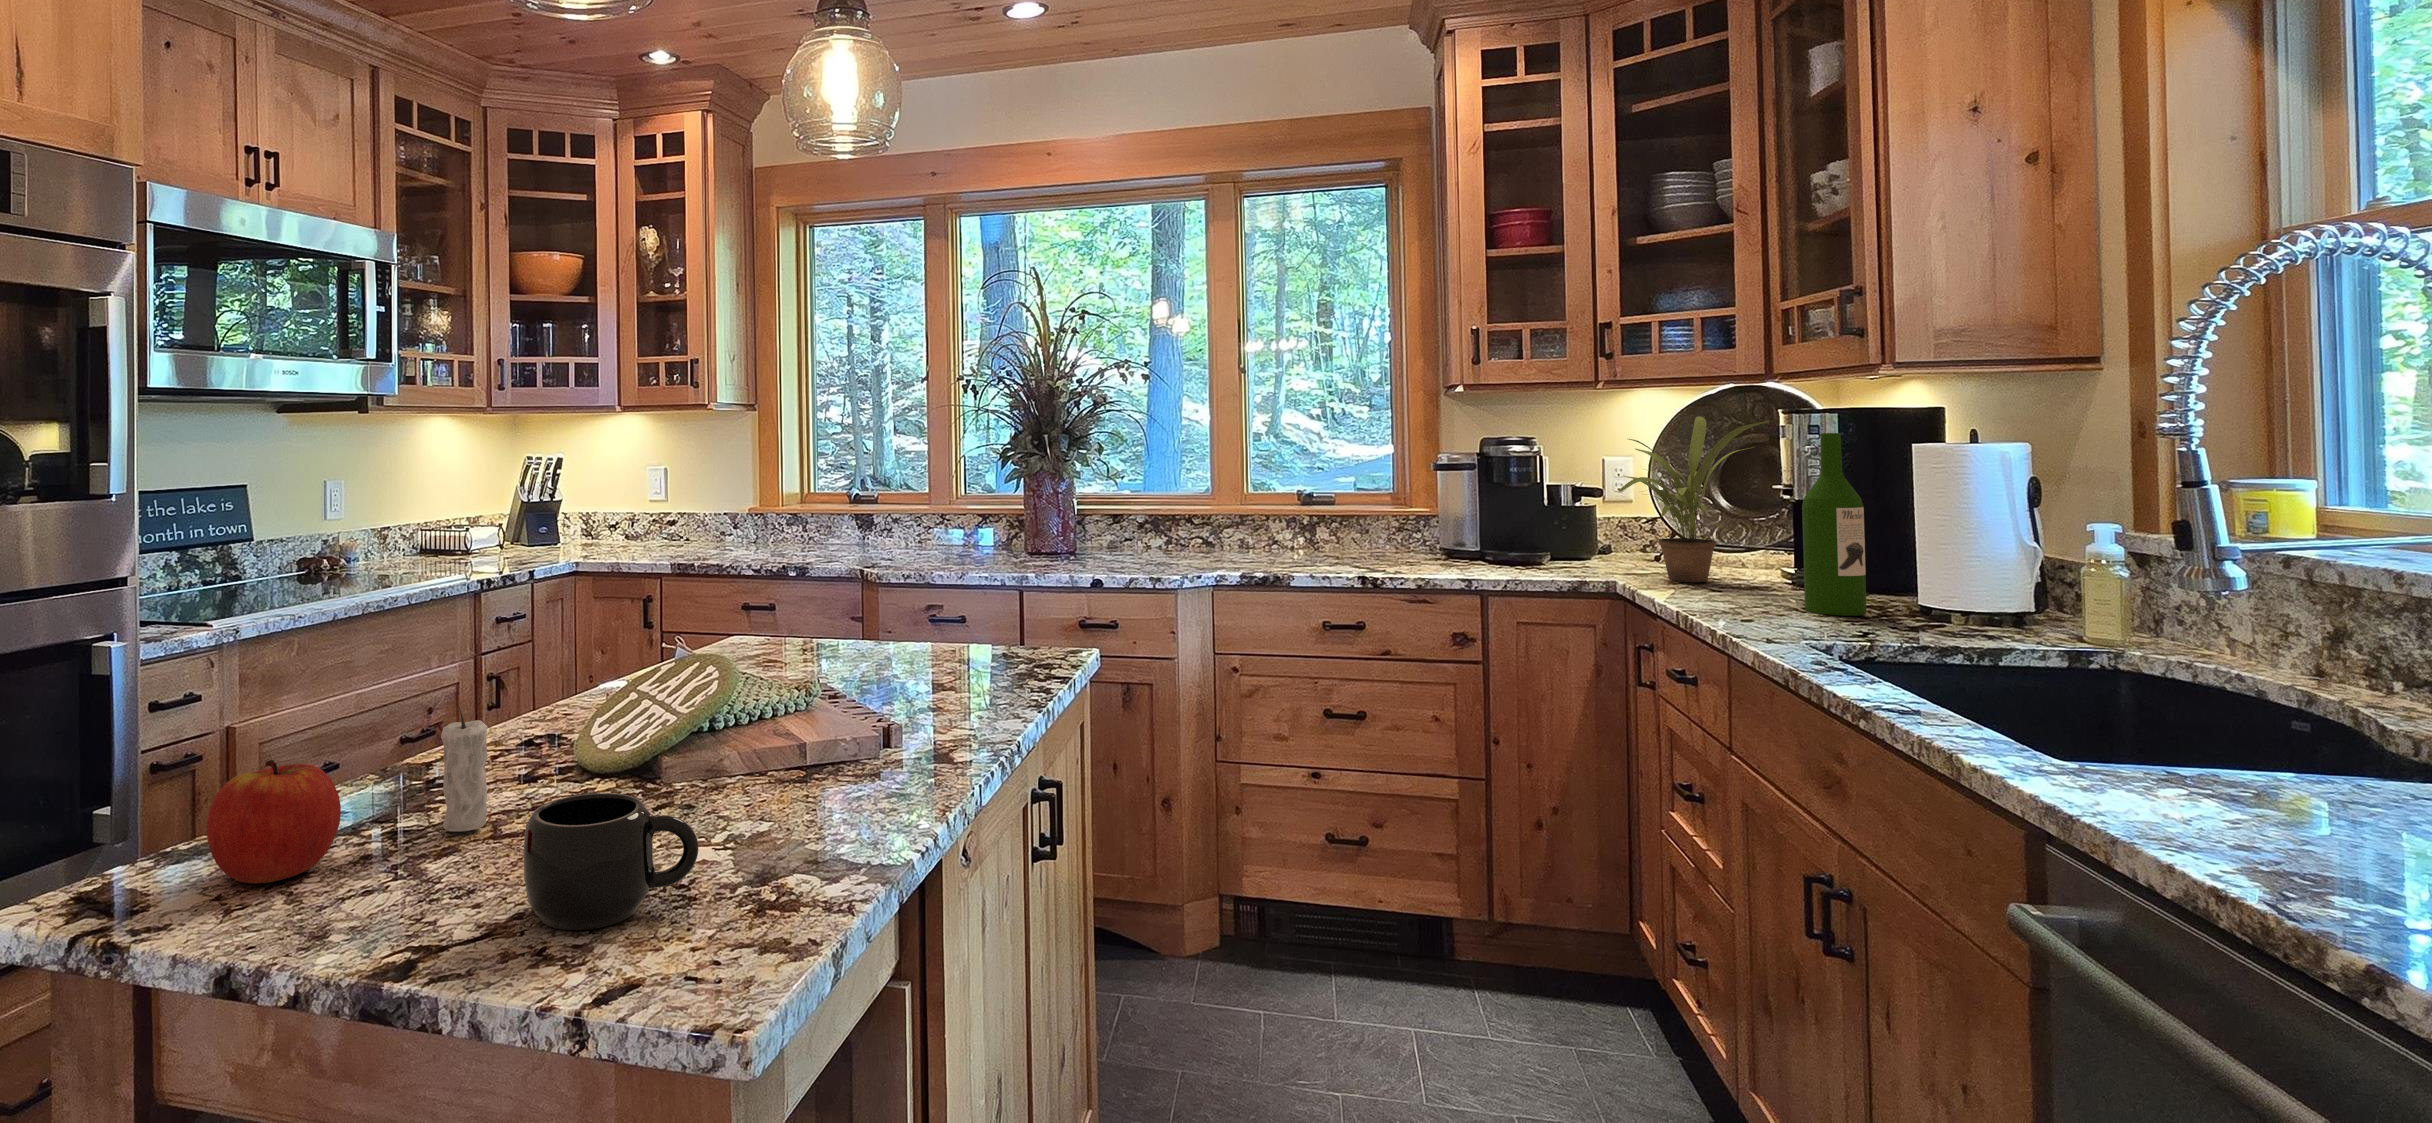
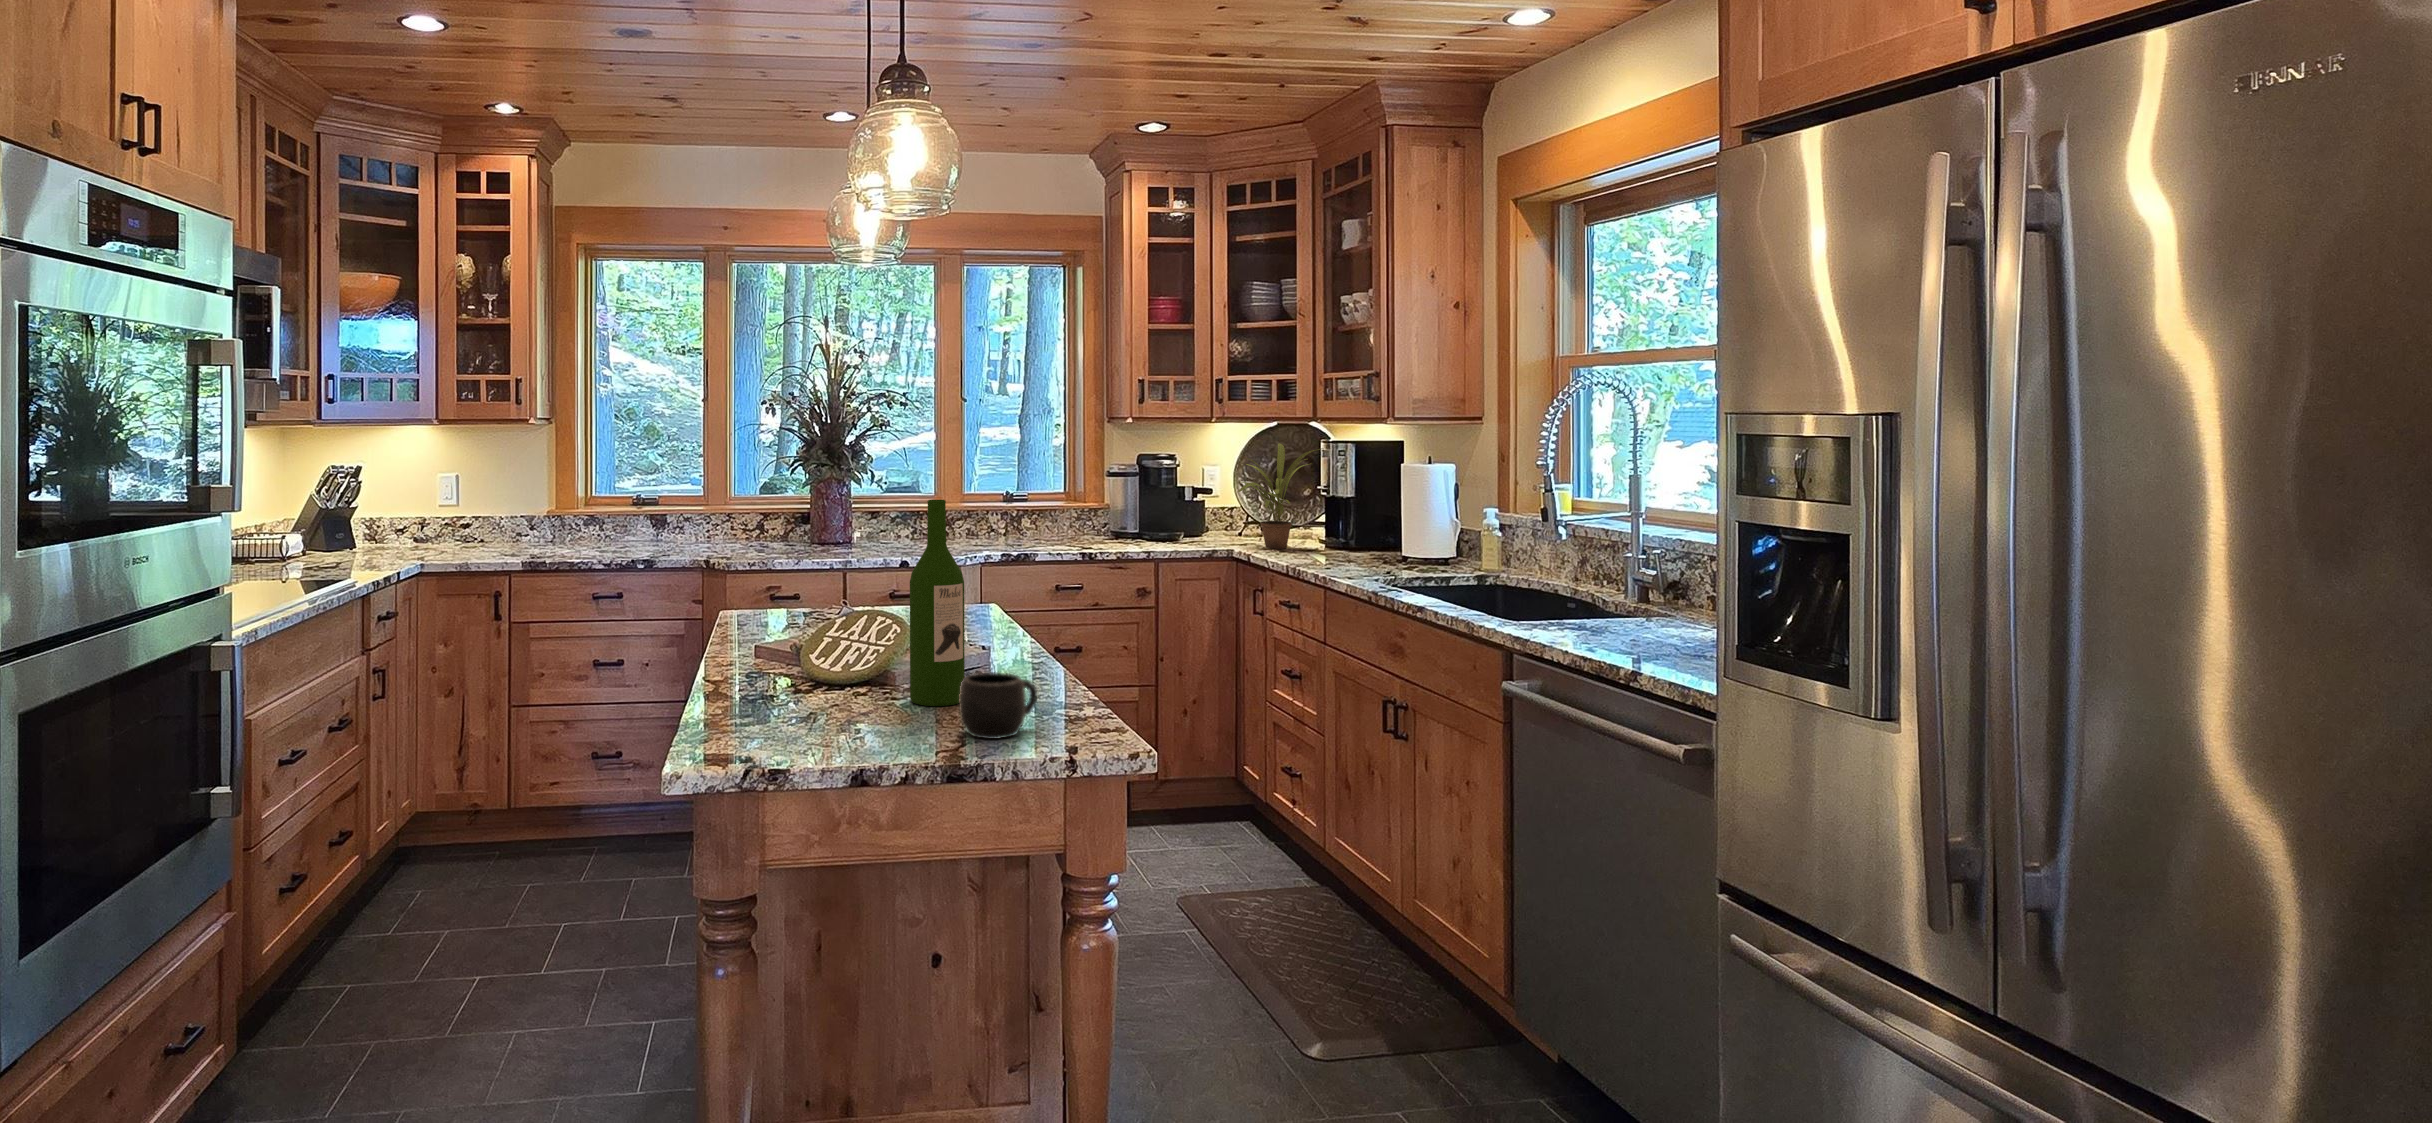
wine bottle: present [1802,433,1867,616] -> present [910,500,965,706]
candle: present [441,705,488,831] -> none [819,638,846,717]
apple: present [207,760,341,883] -> none [741,673,810,746]

